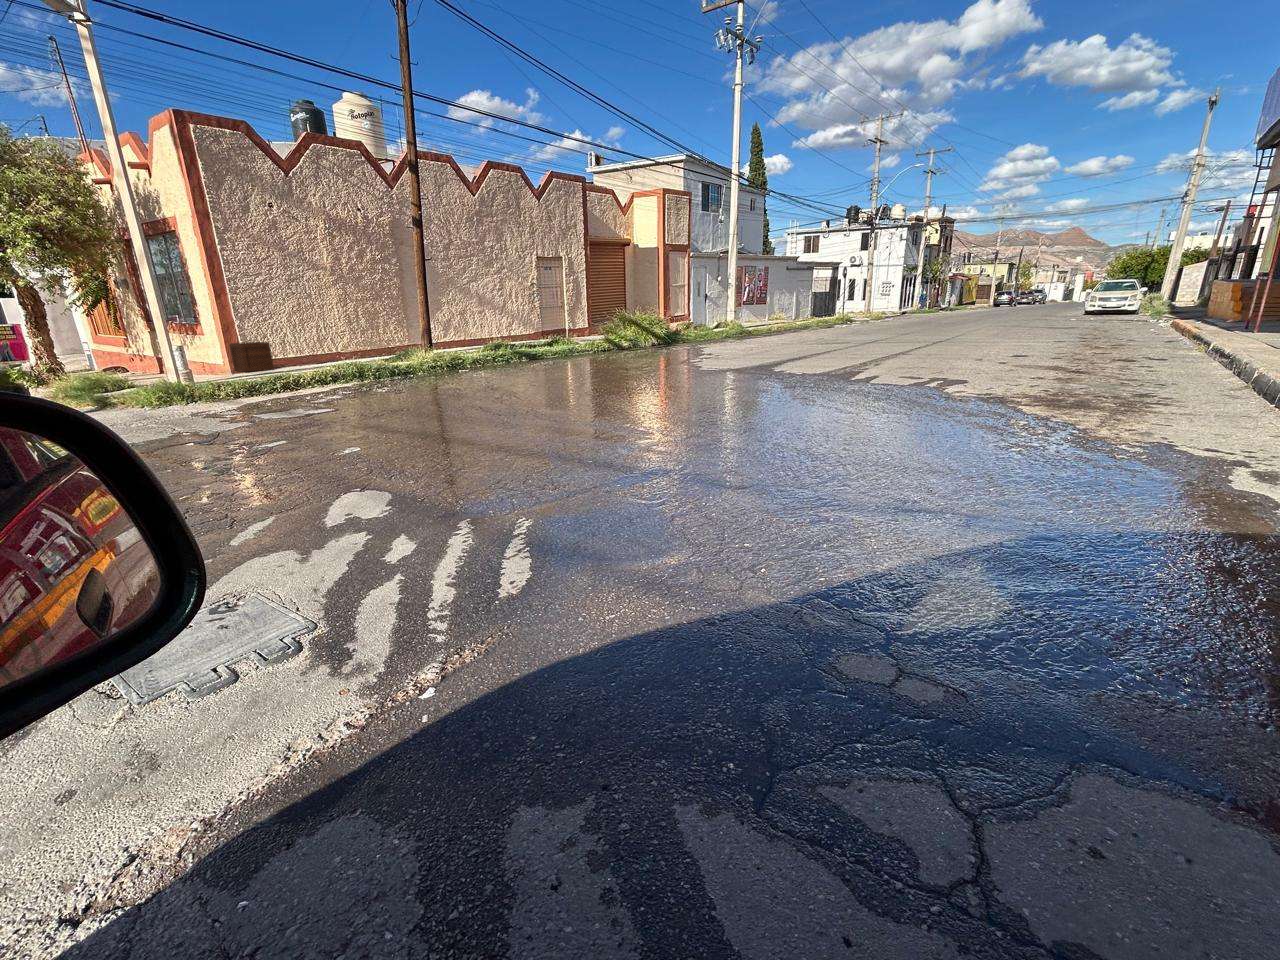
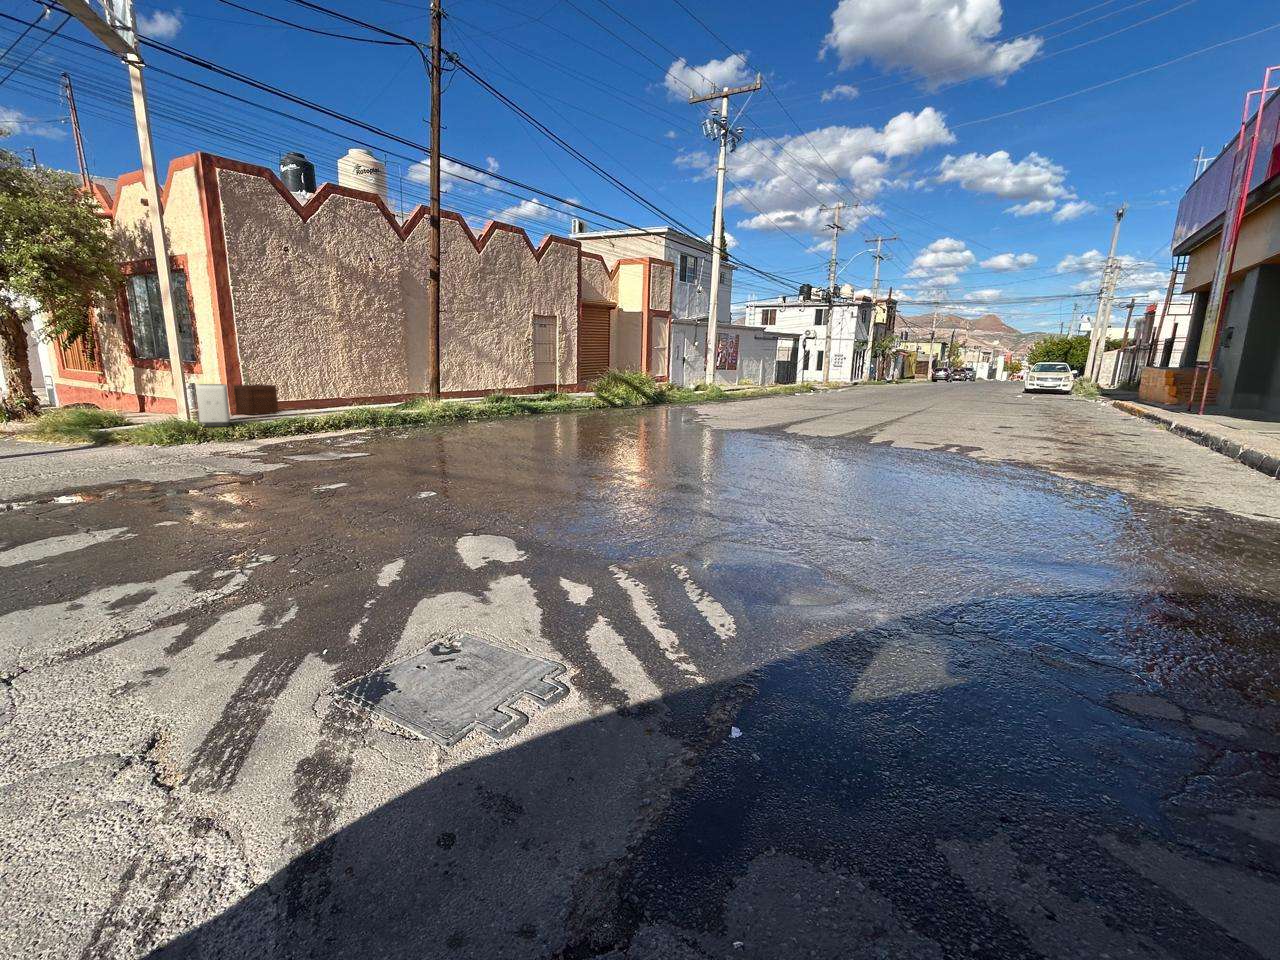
trash can: none [181,344,220,386] -> present [196,384,230,427]

